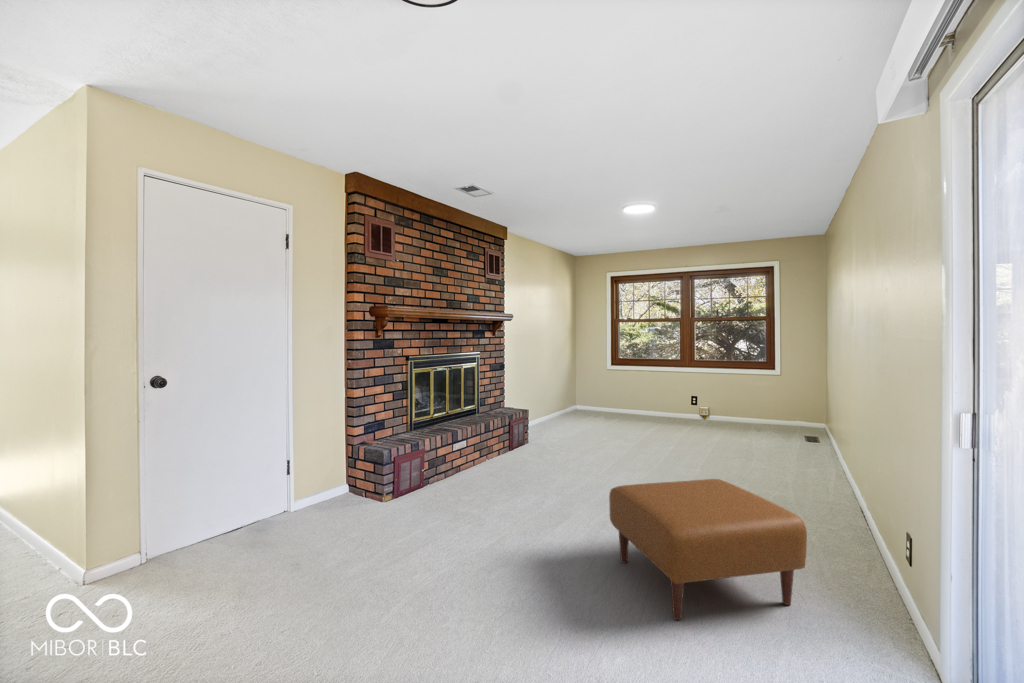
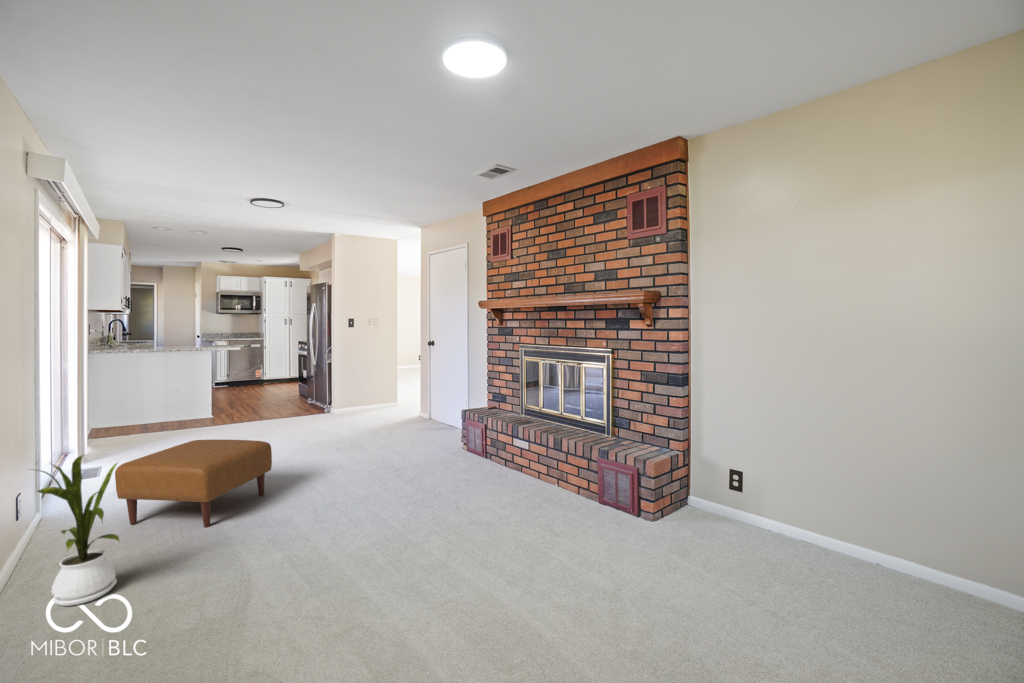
house plant: none [802,409,872,547] -> present [37,456,119,606]

